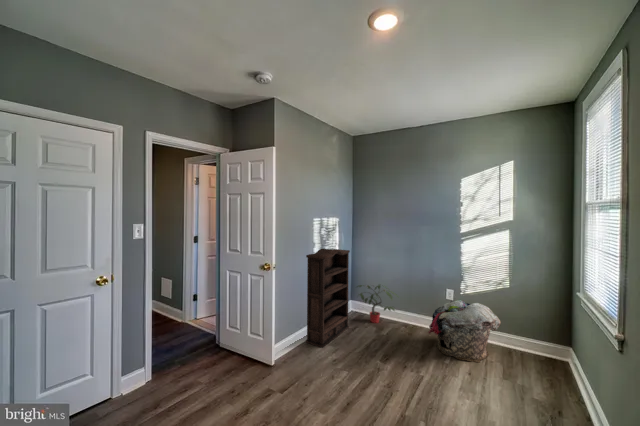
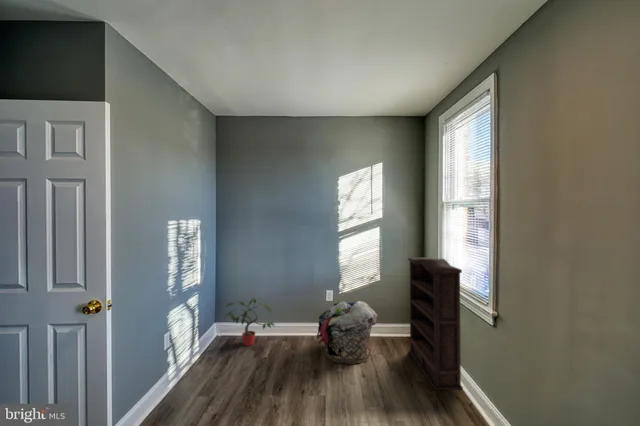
bookshelf: present [306,249,350,348] -> present [408,258,463,390]

